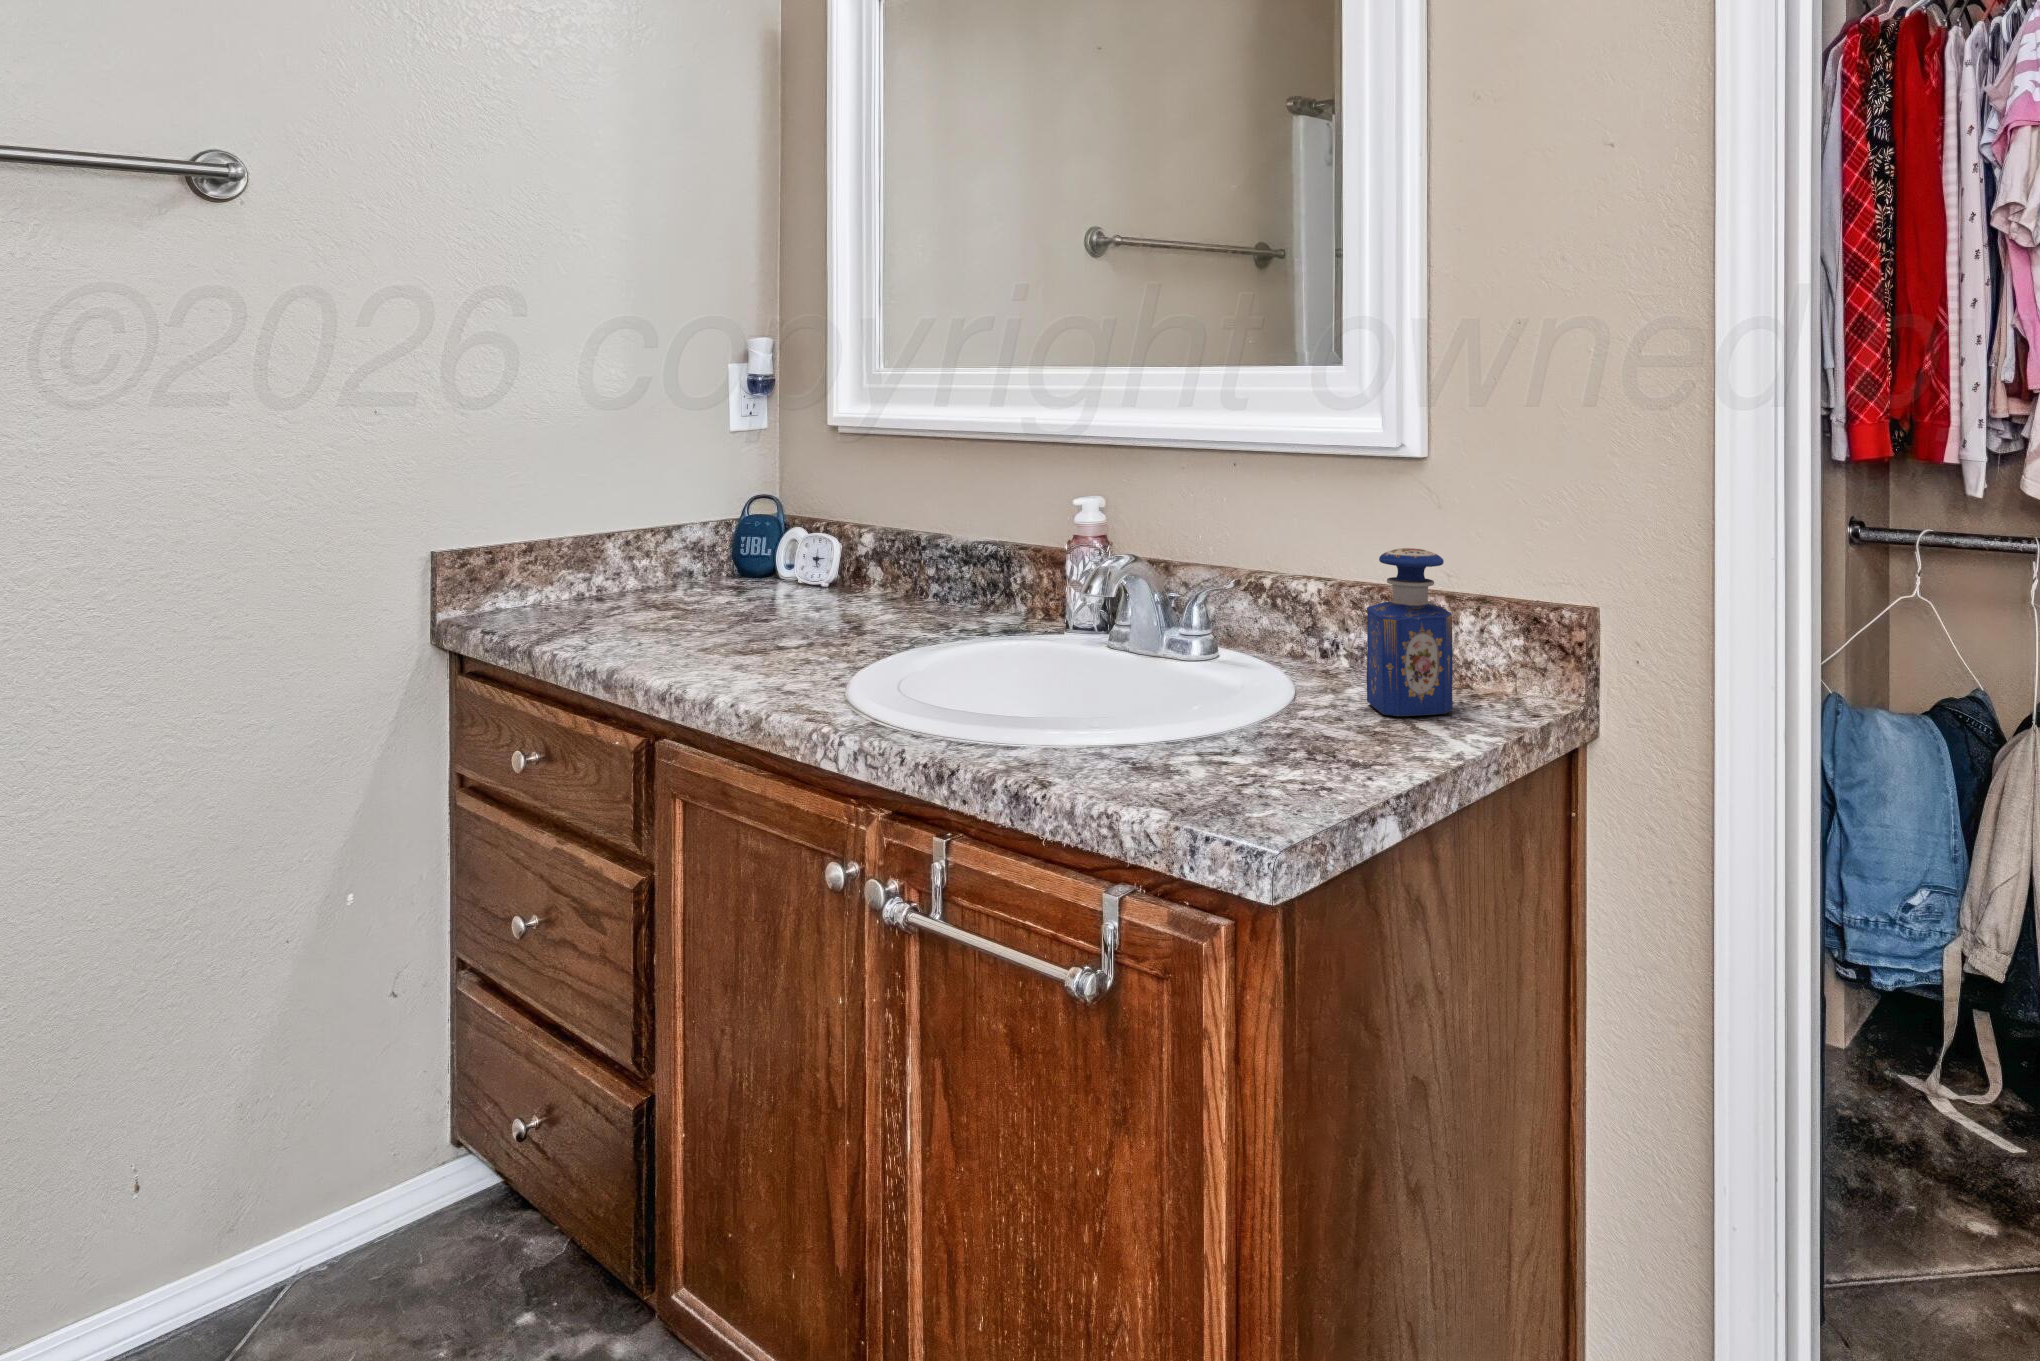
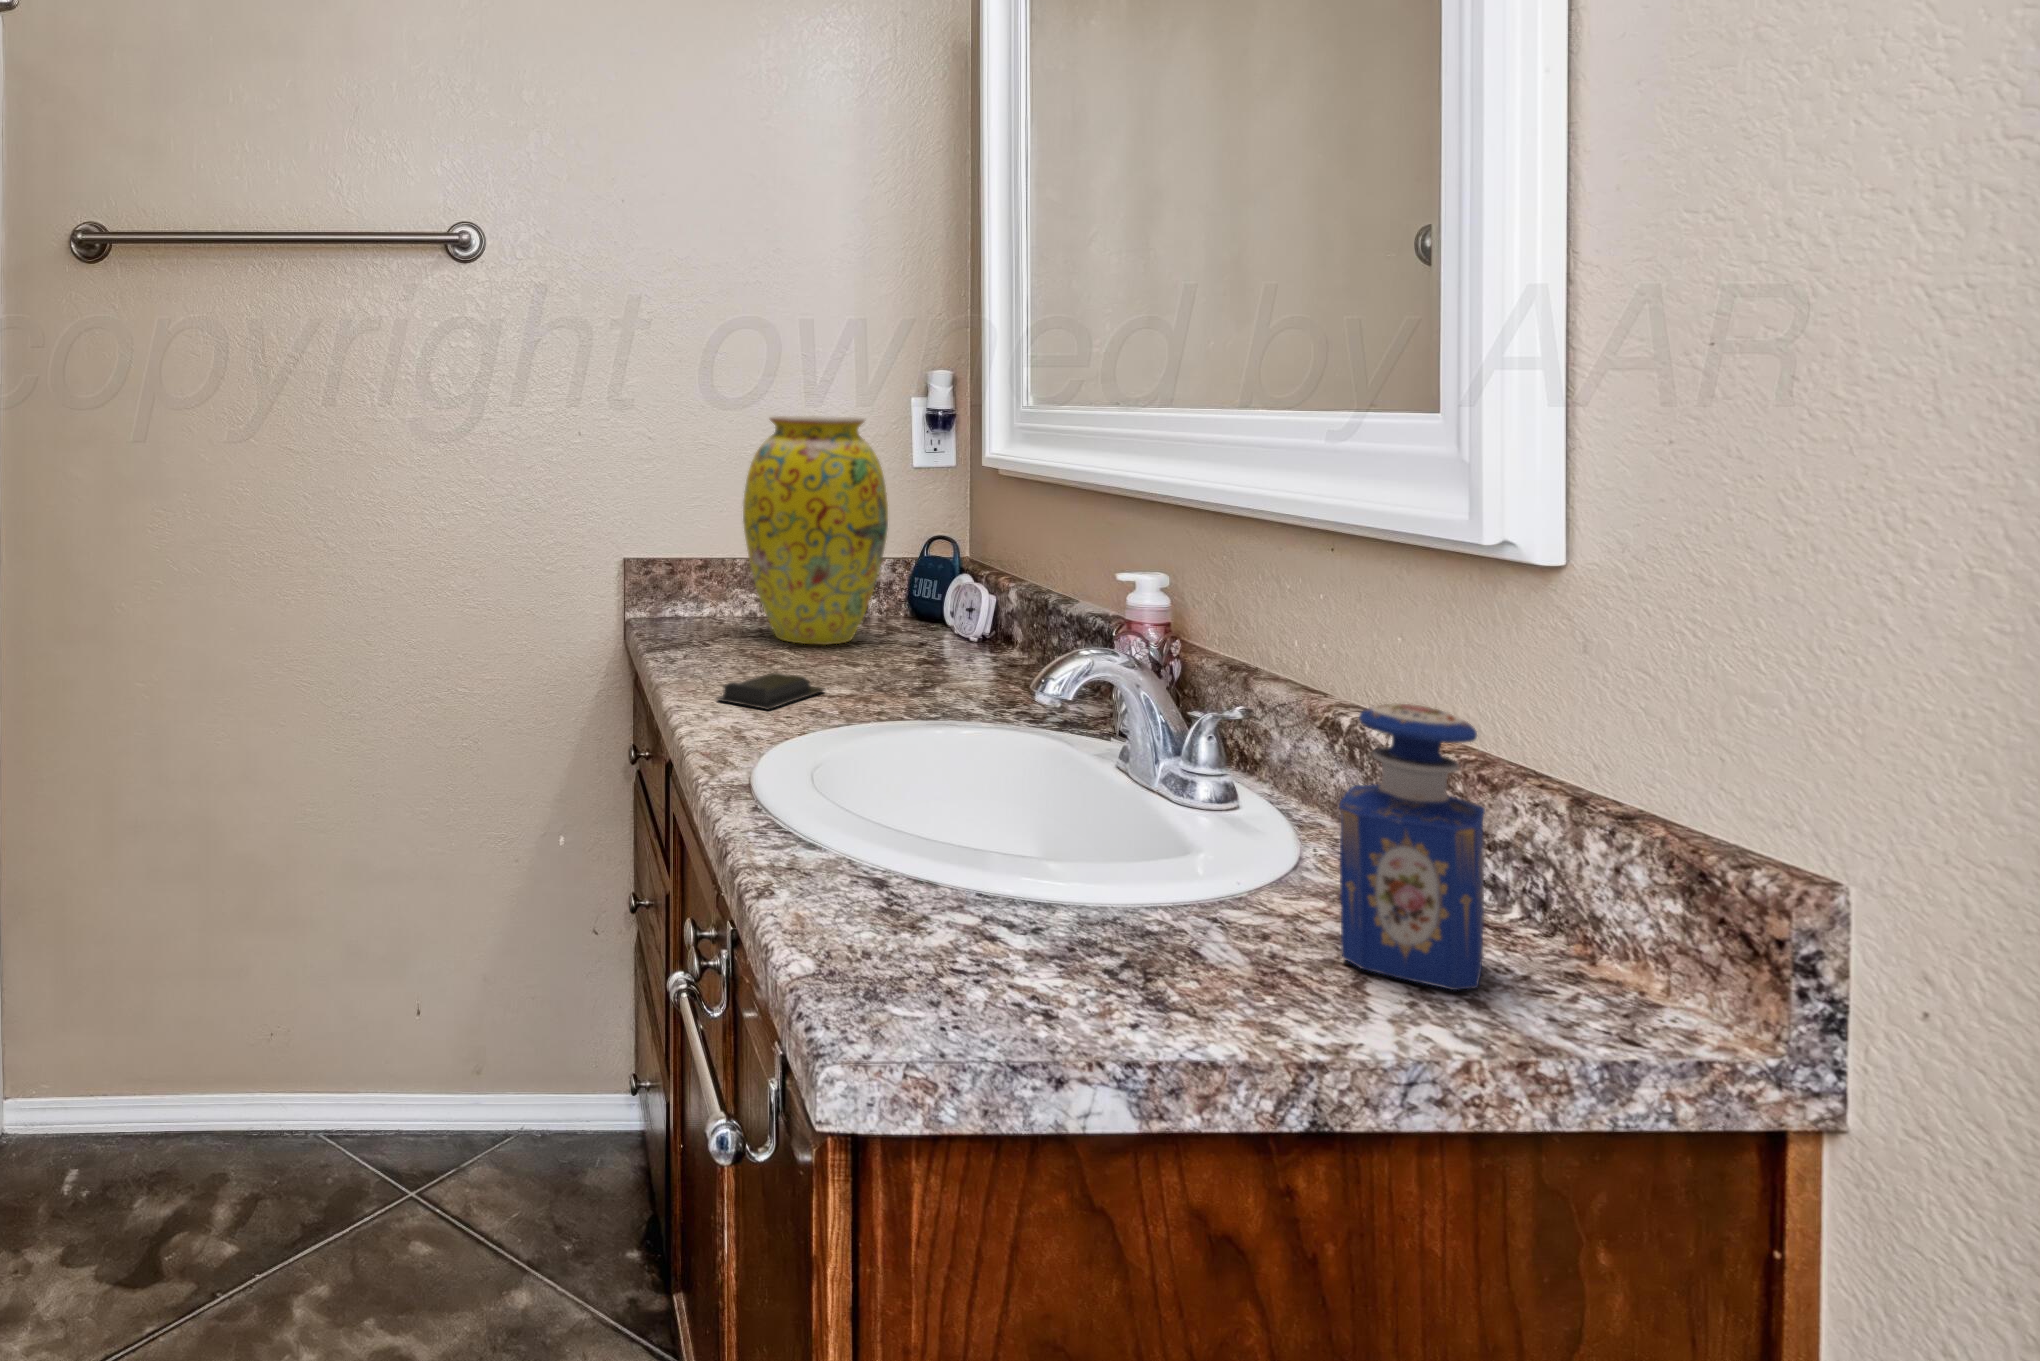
vase: none [601,384,755,613] -> present [743,416,888,645]
soap bar: none [705,632,786,666] -> present [717,673,825,709]

